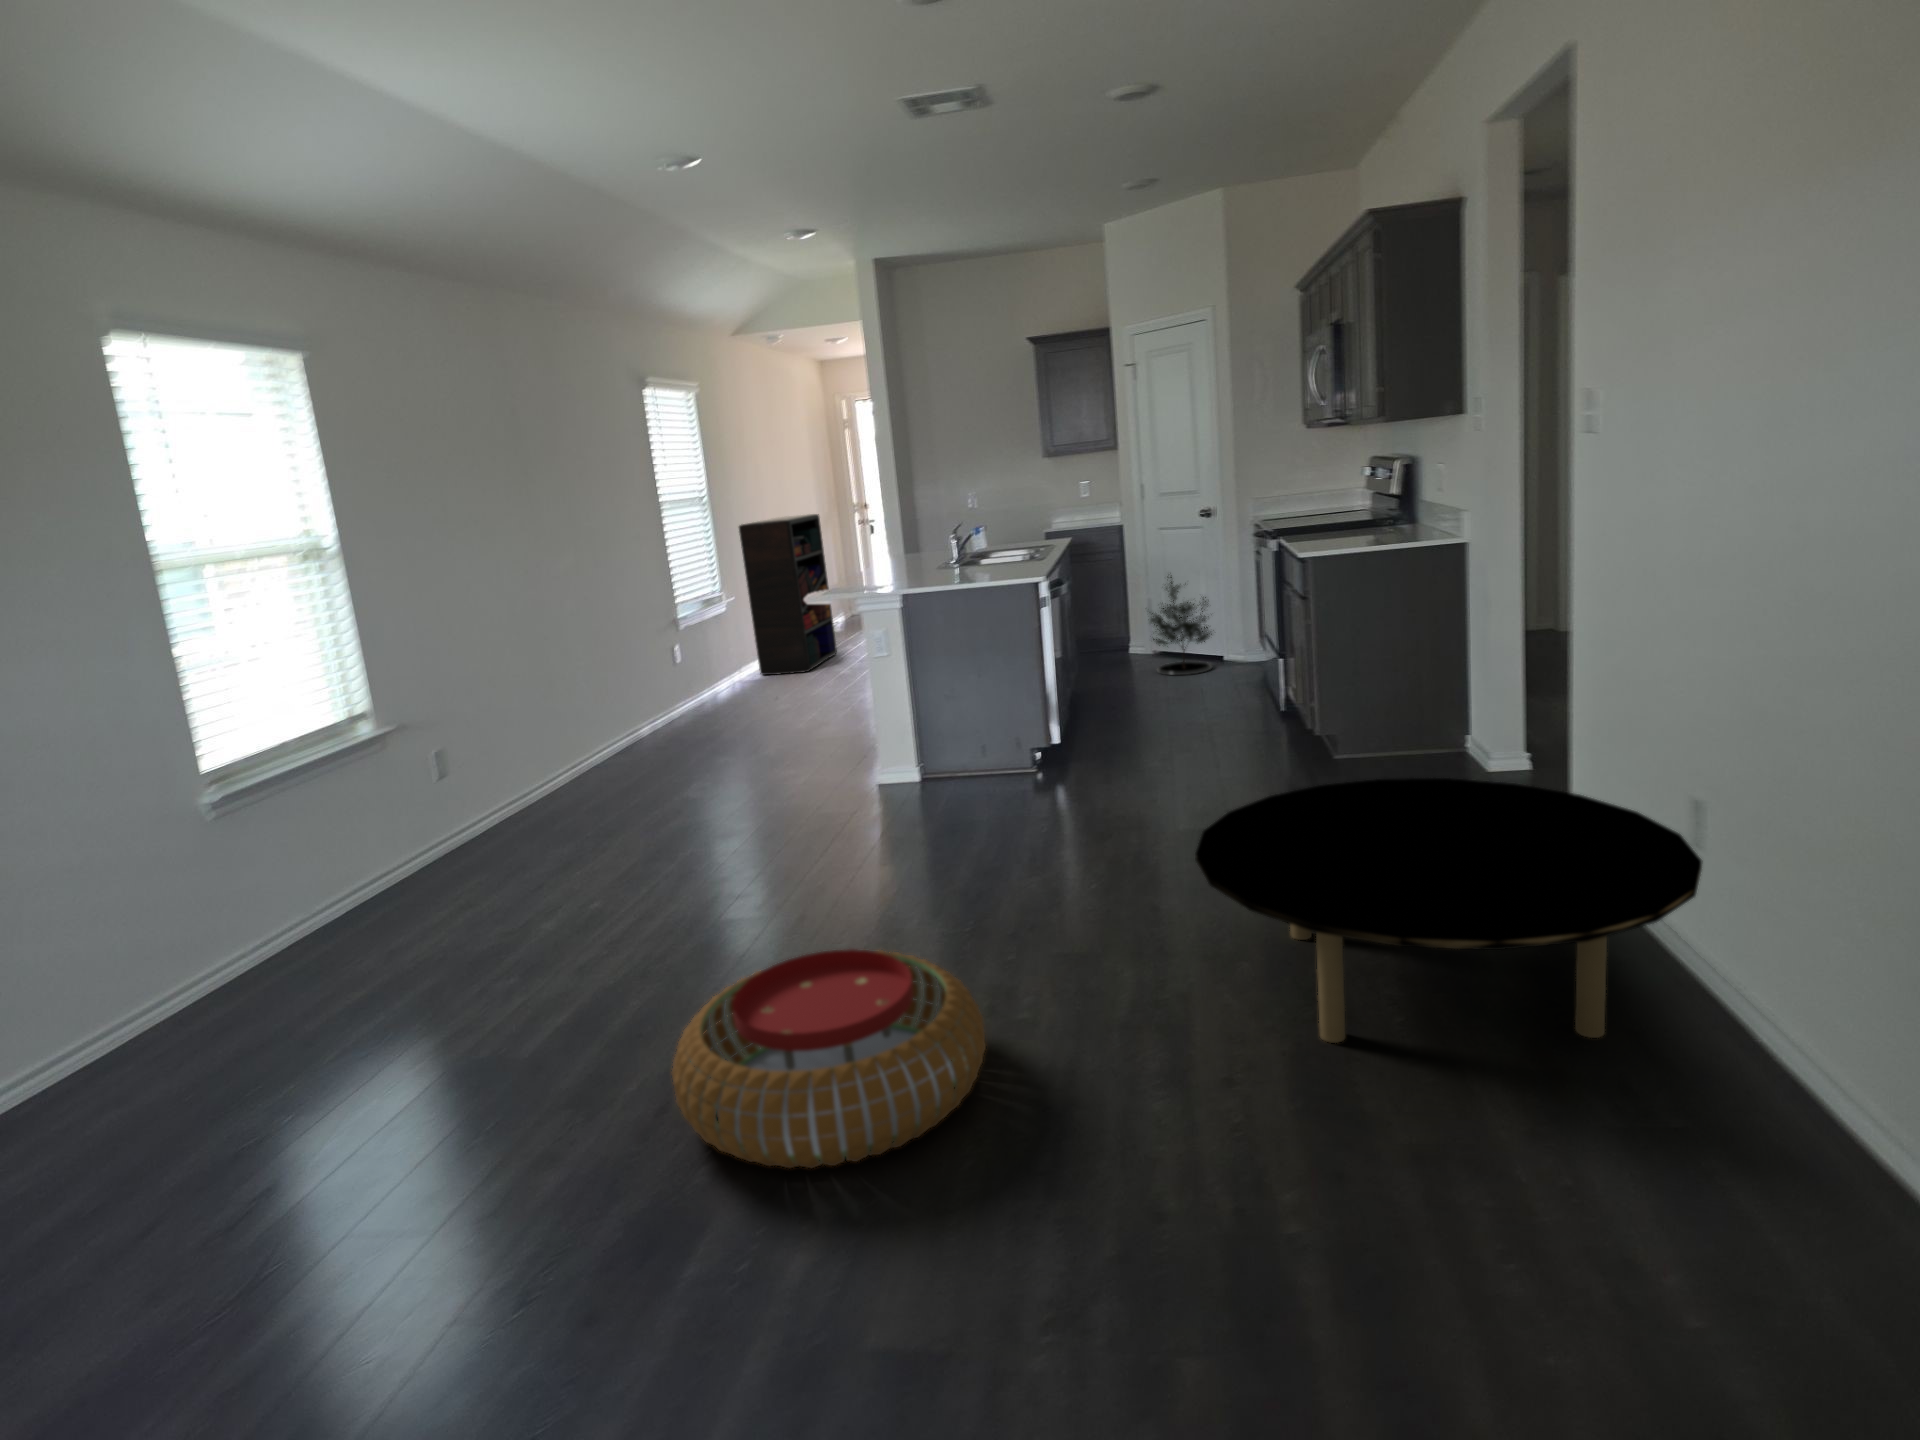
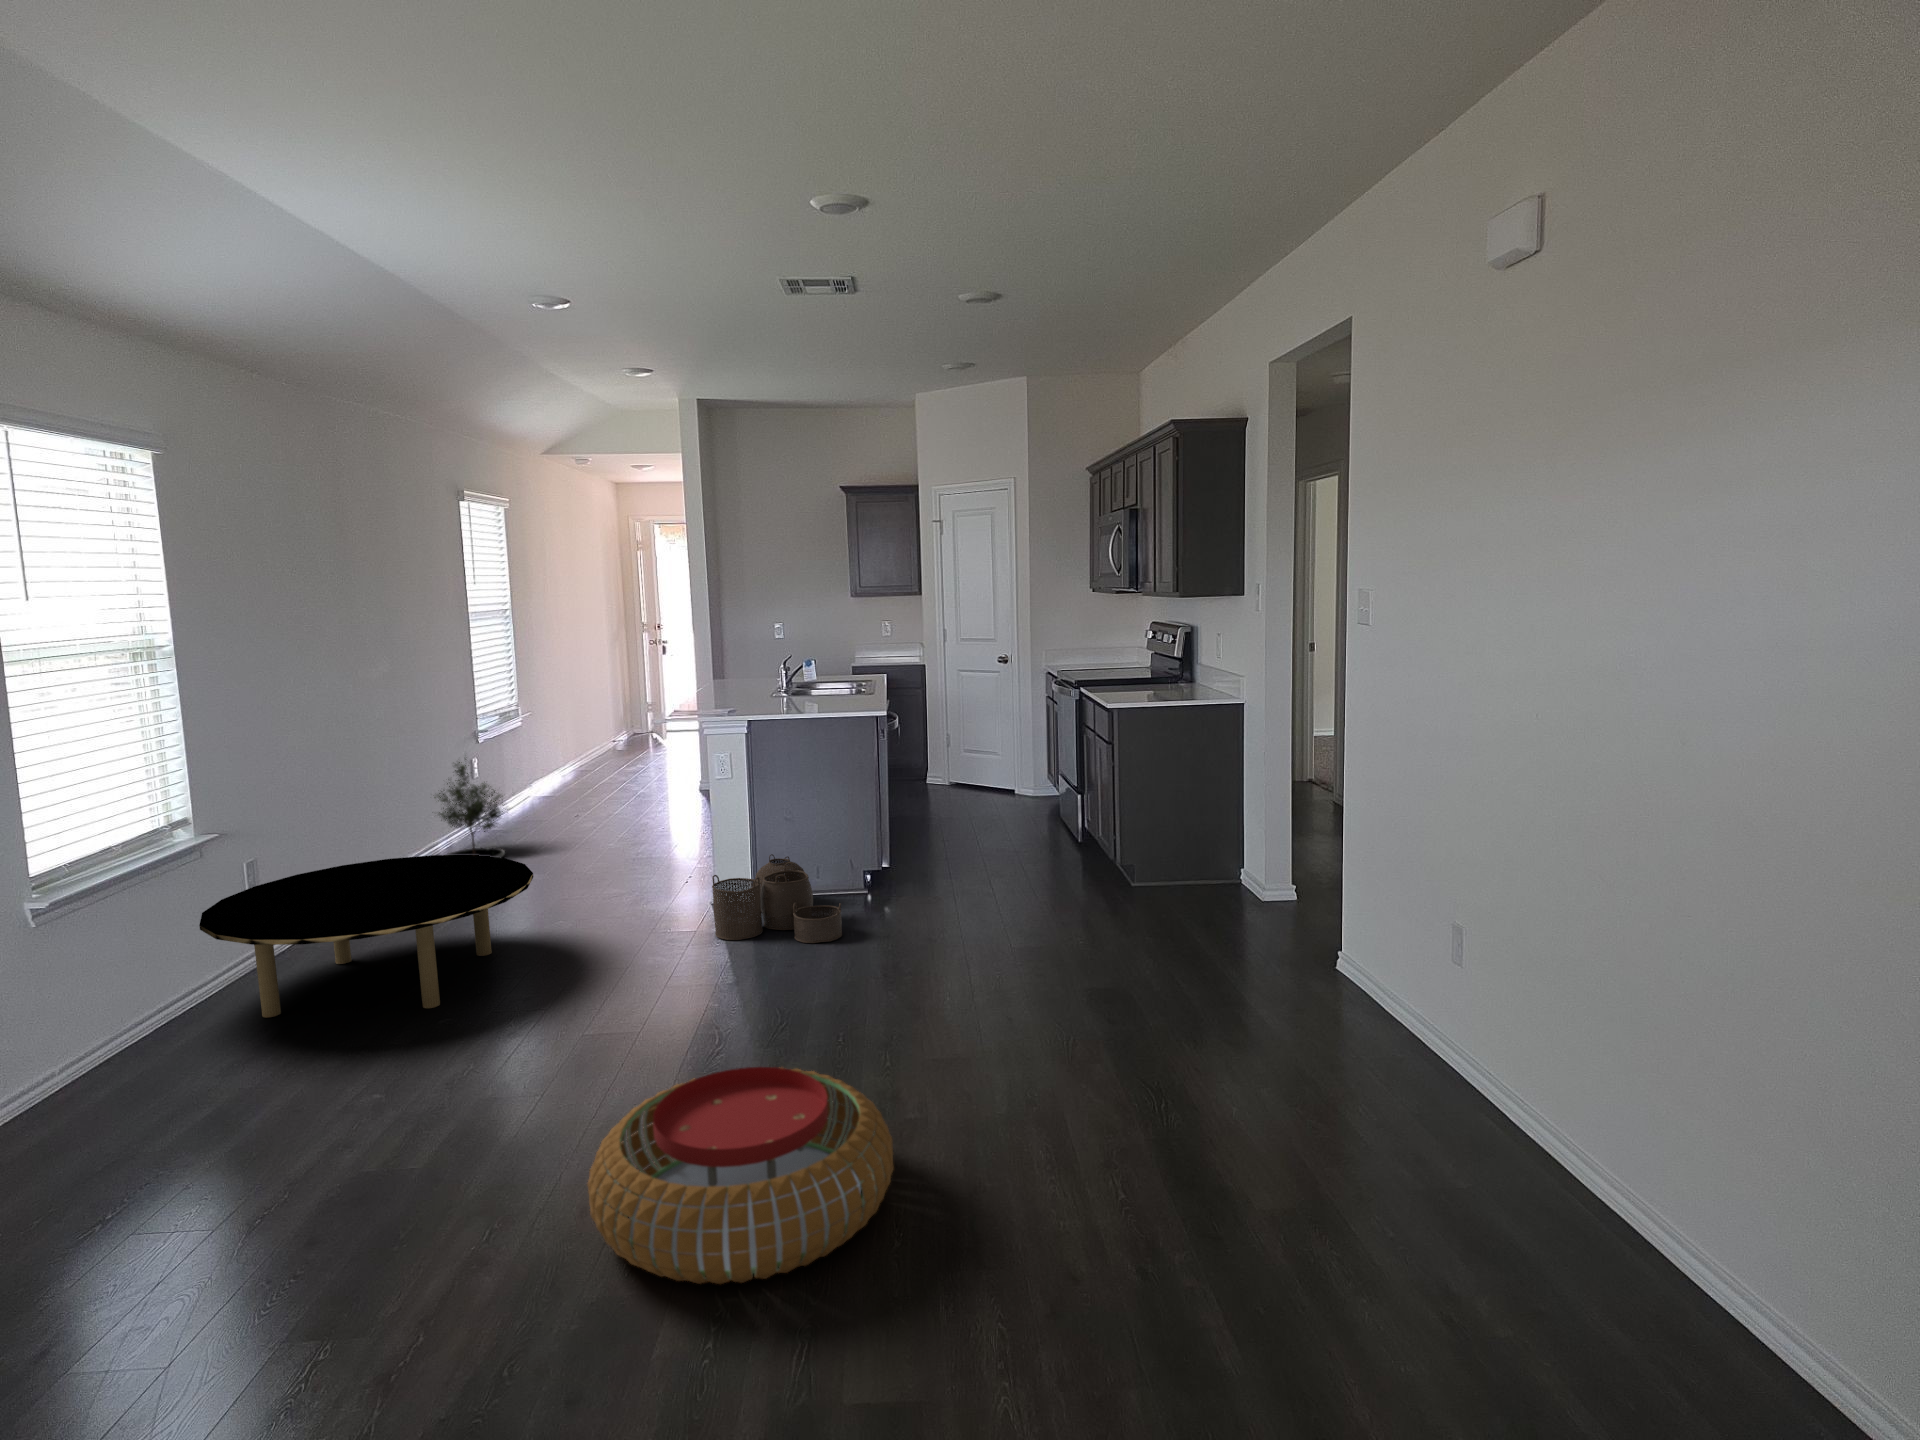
bookshelf: present [739,514,837,675] -> none [540,633,630,791]
potted tree: present [1150,575,1212,675] -> present [434,759,505,857]
woven basket: none [870,732,1004,822] -> present [712,854,842,943]
coffee table: present [1195,778,1703,1043] -> present [199,854,533,1018]

